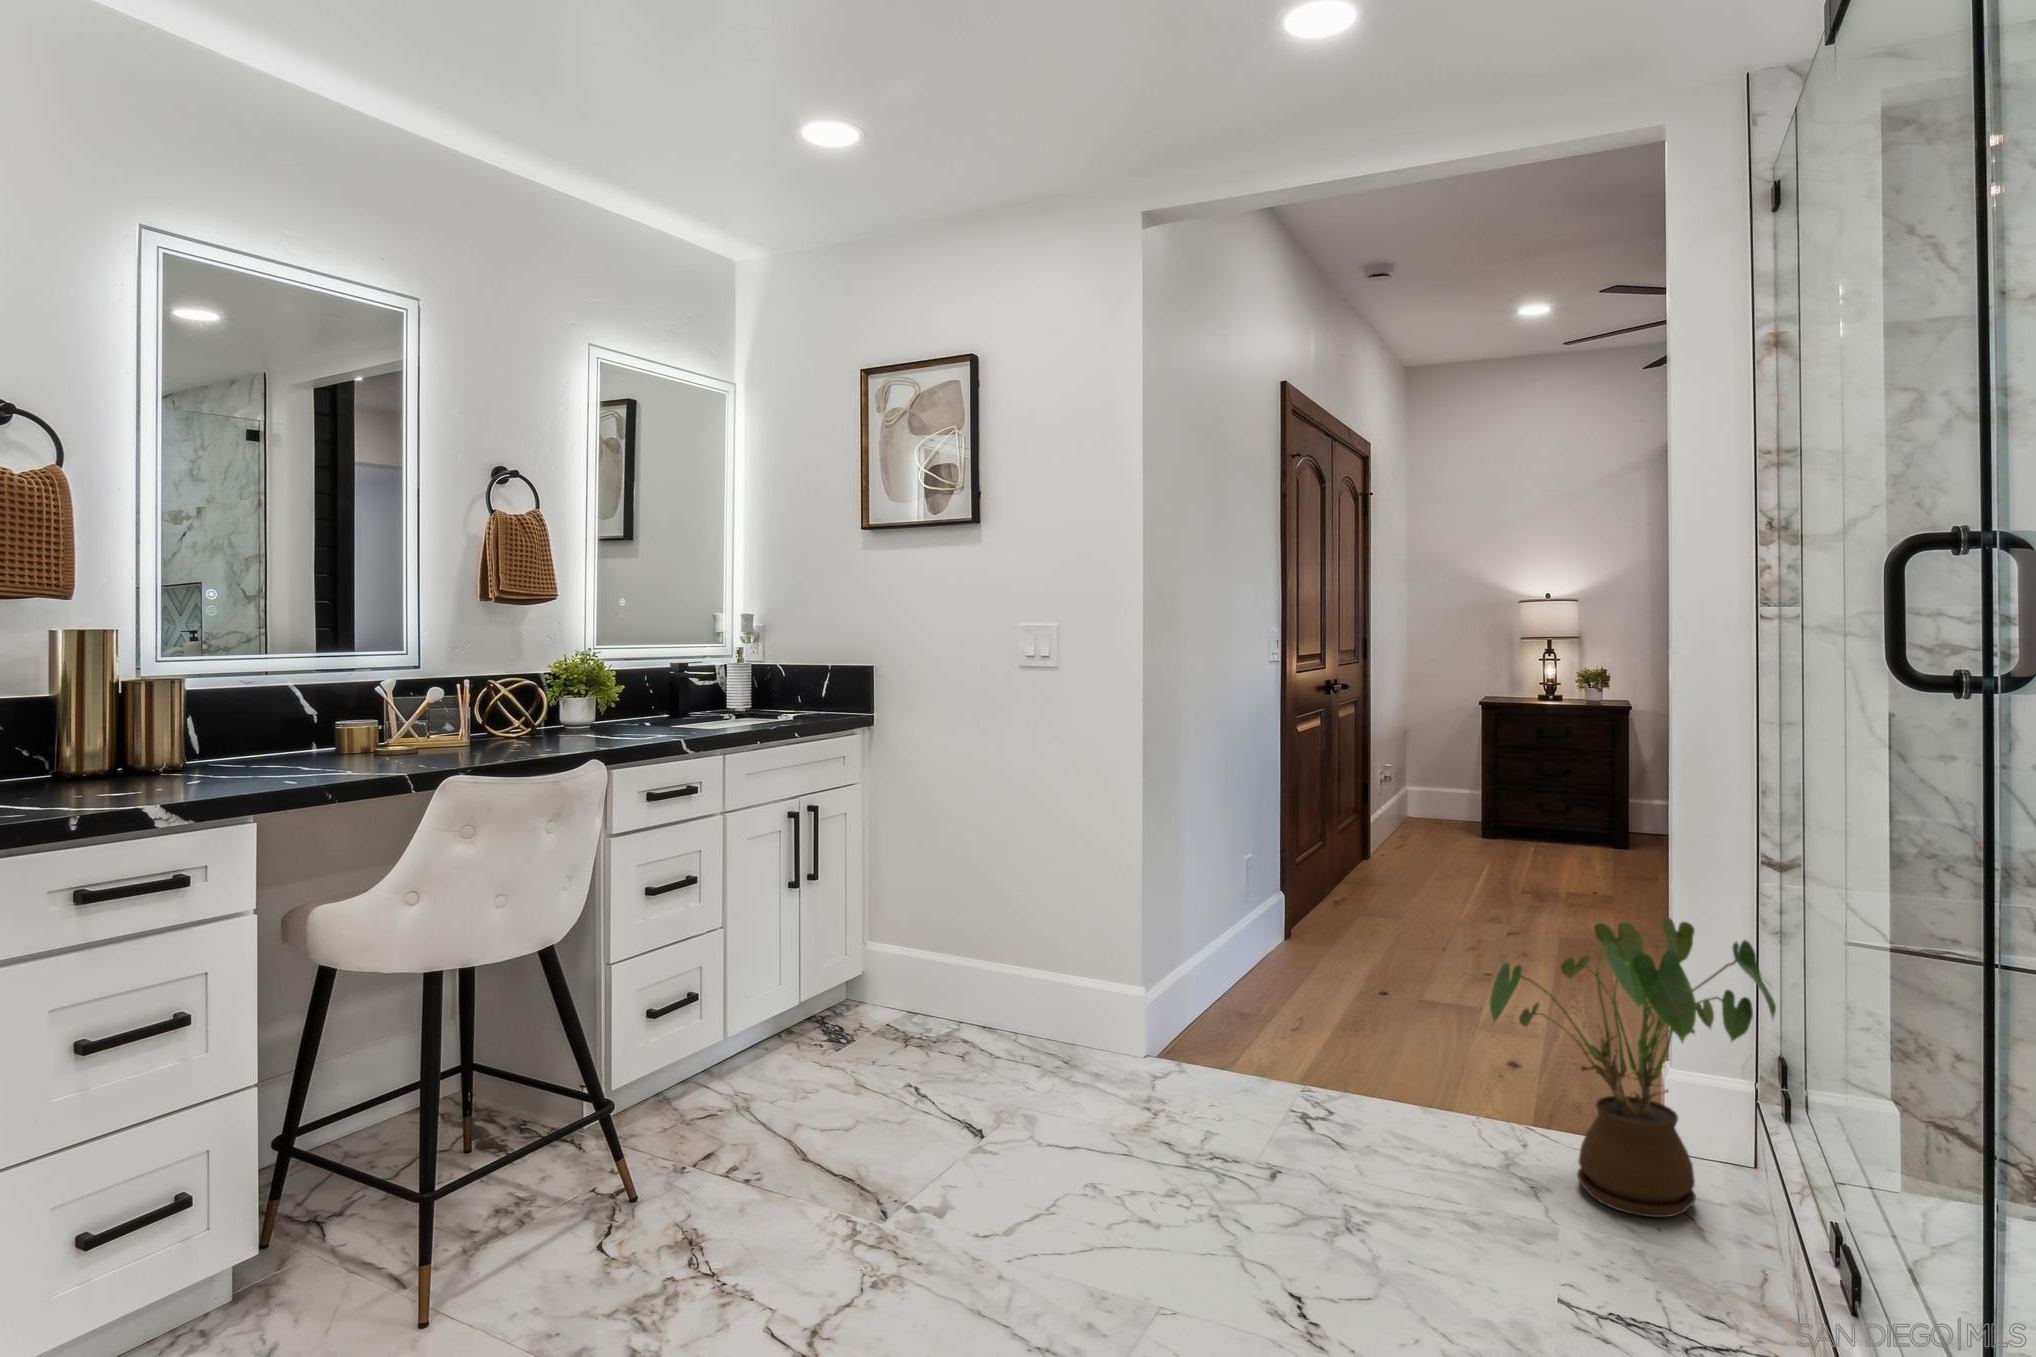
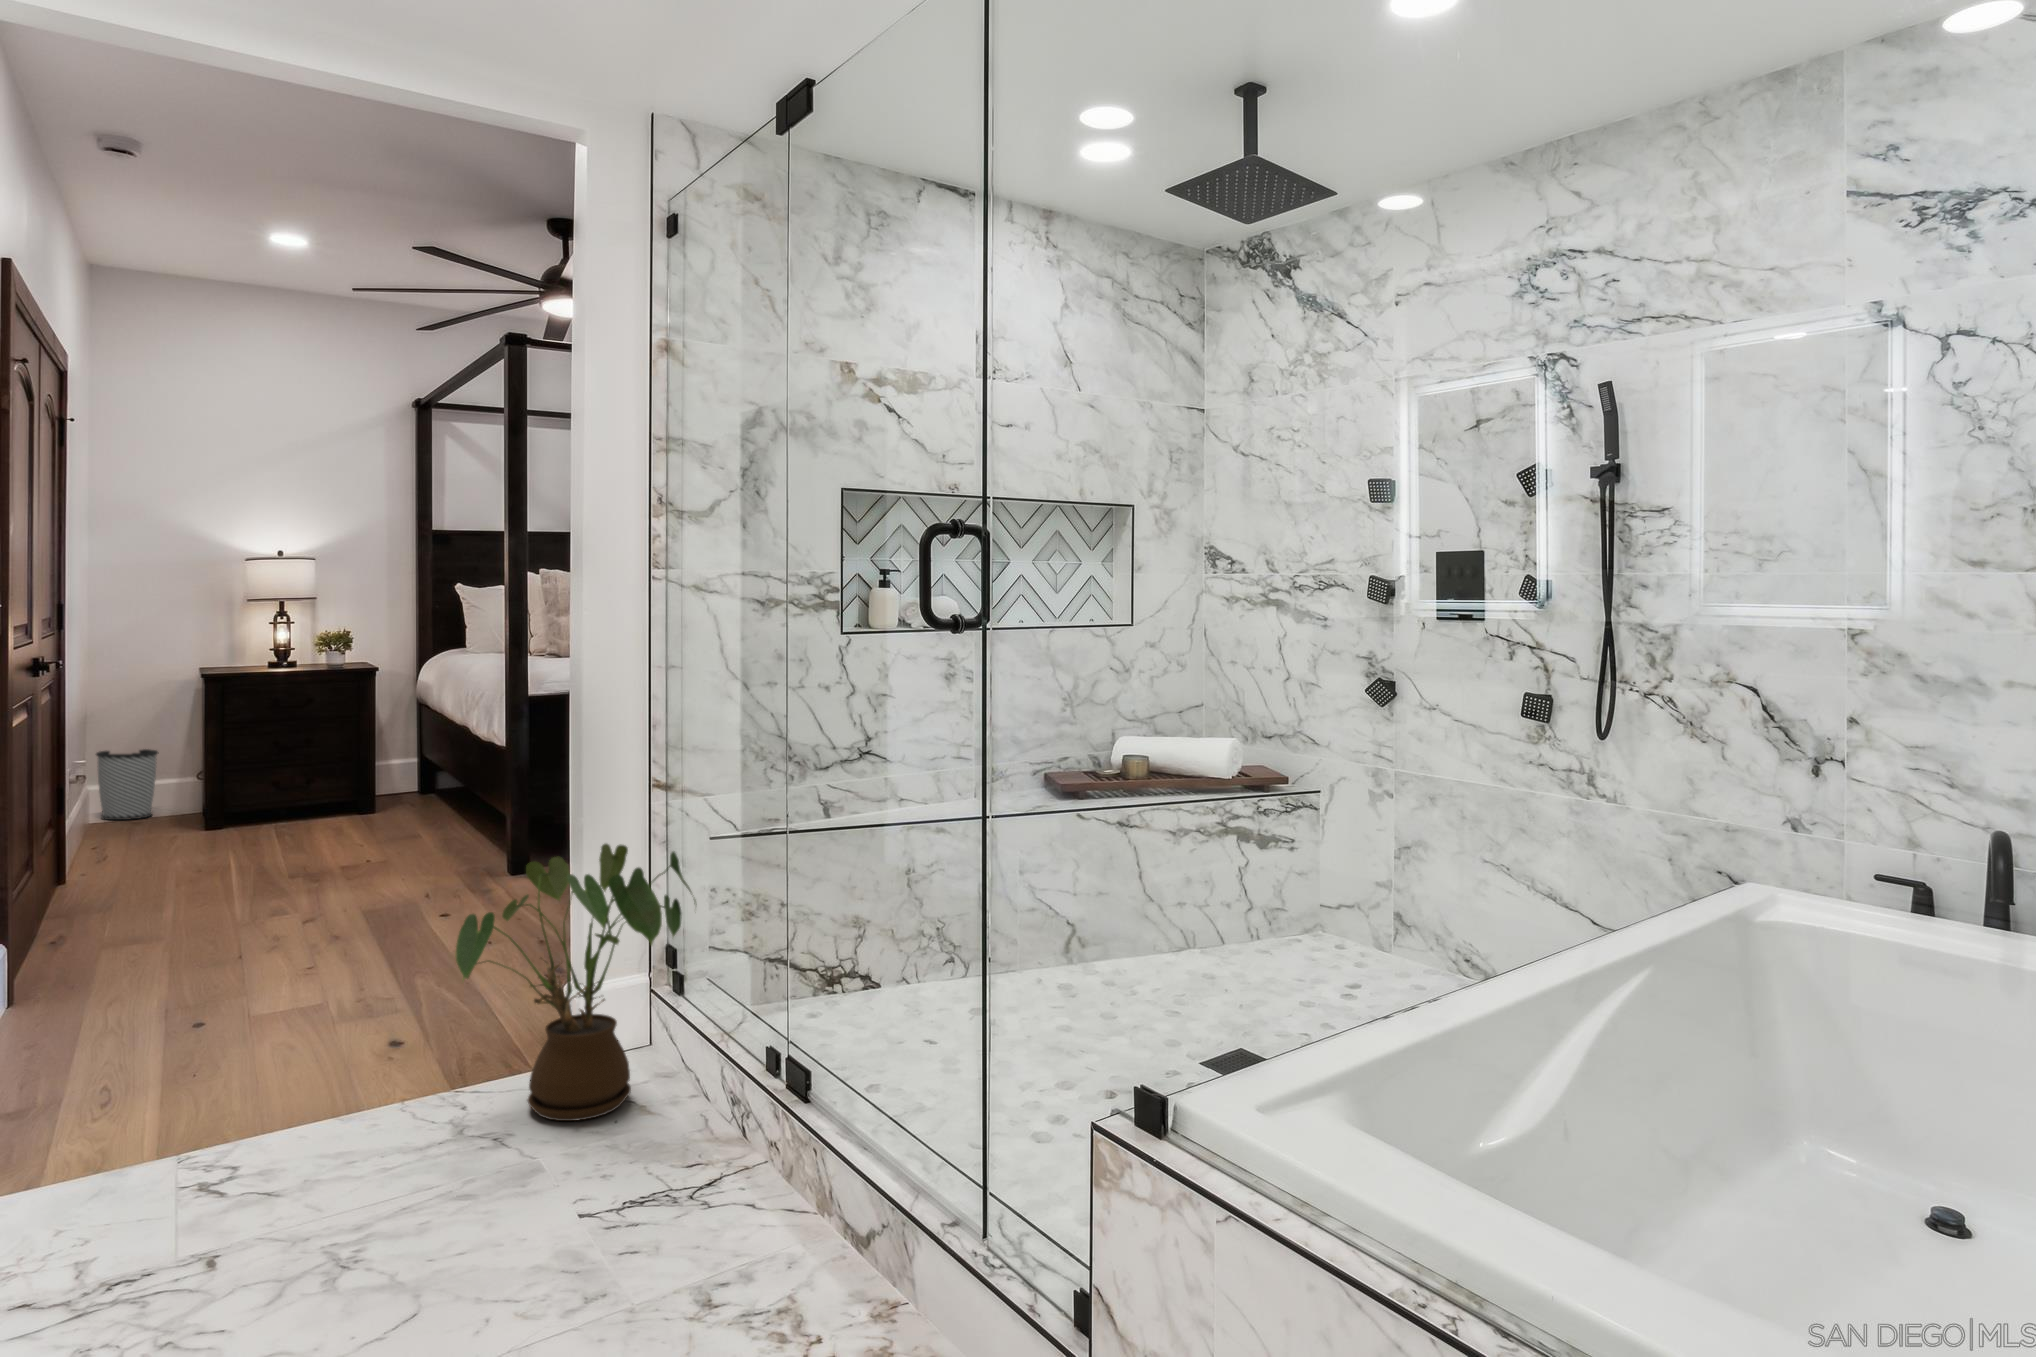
wastebasket: none [1407,768,1452,828] -> present [96,749,159,820]

